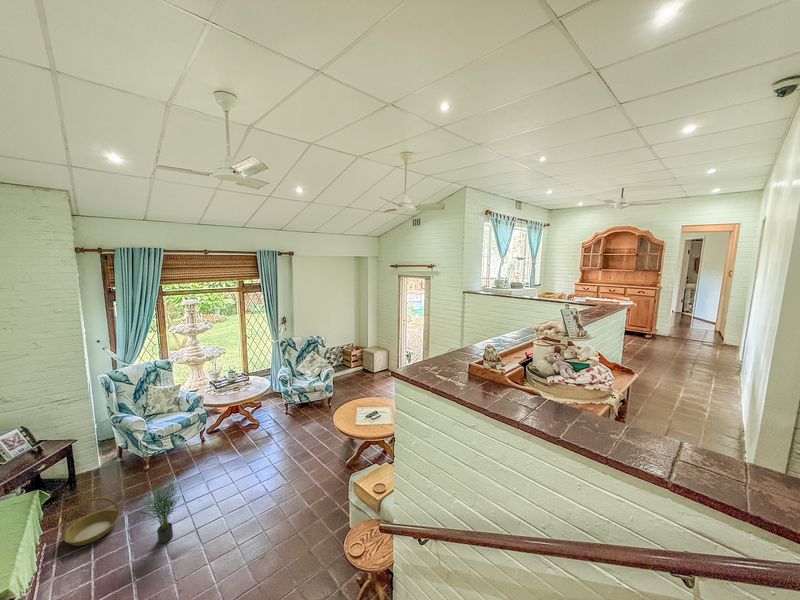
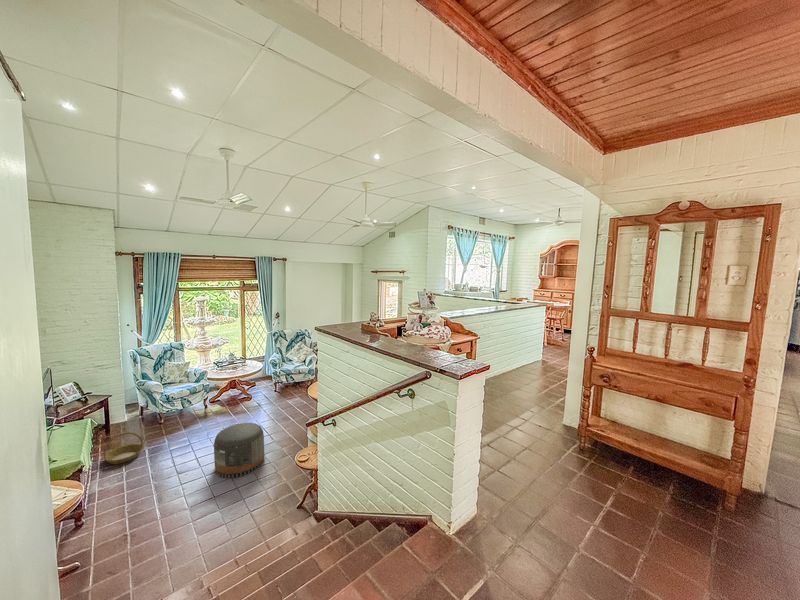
pouf: none [218,479,287,567] -> present [214,423,264,478]
potted plant: present [140,483,180,543] -> none [151,418,191,464]

